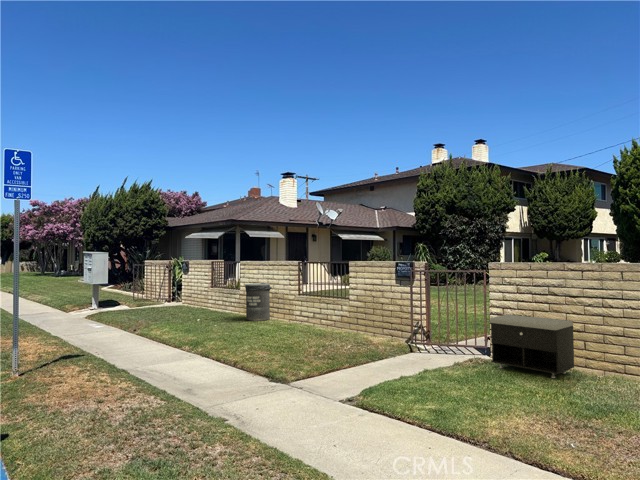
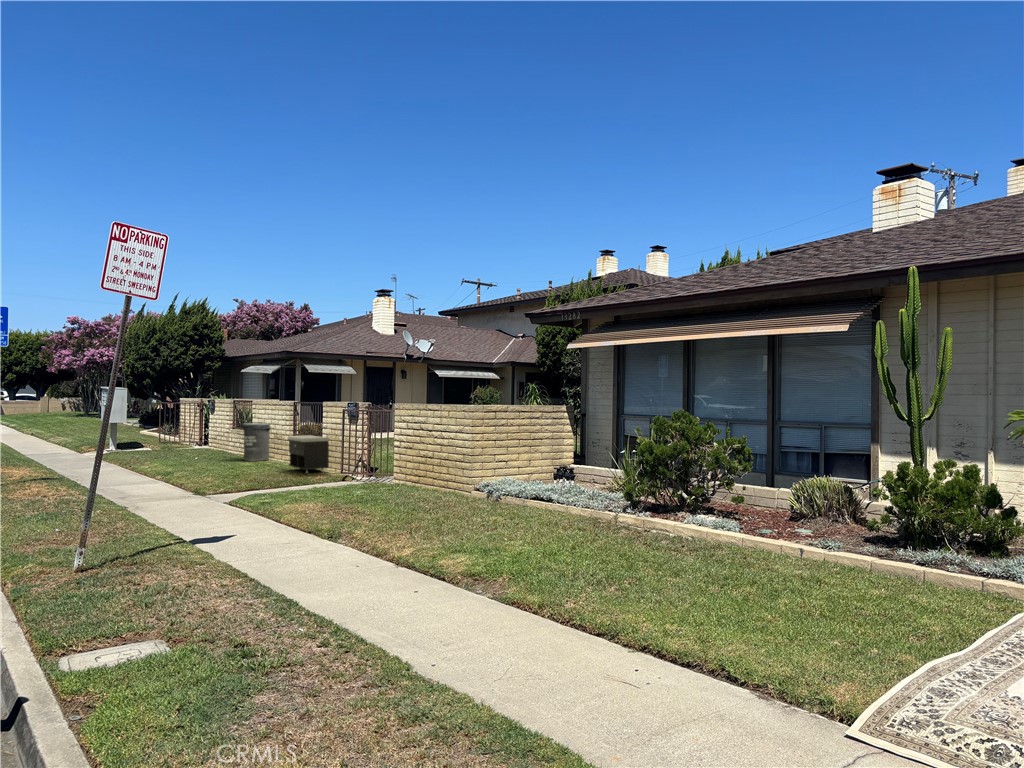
storage bench: present [490,315,574,378] -> present [288,435,329,473]

